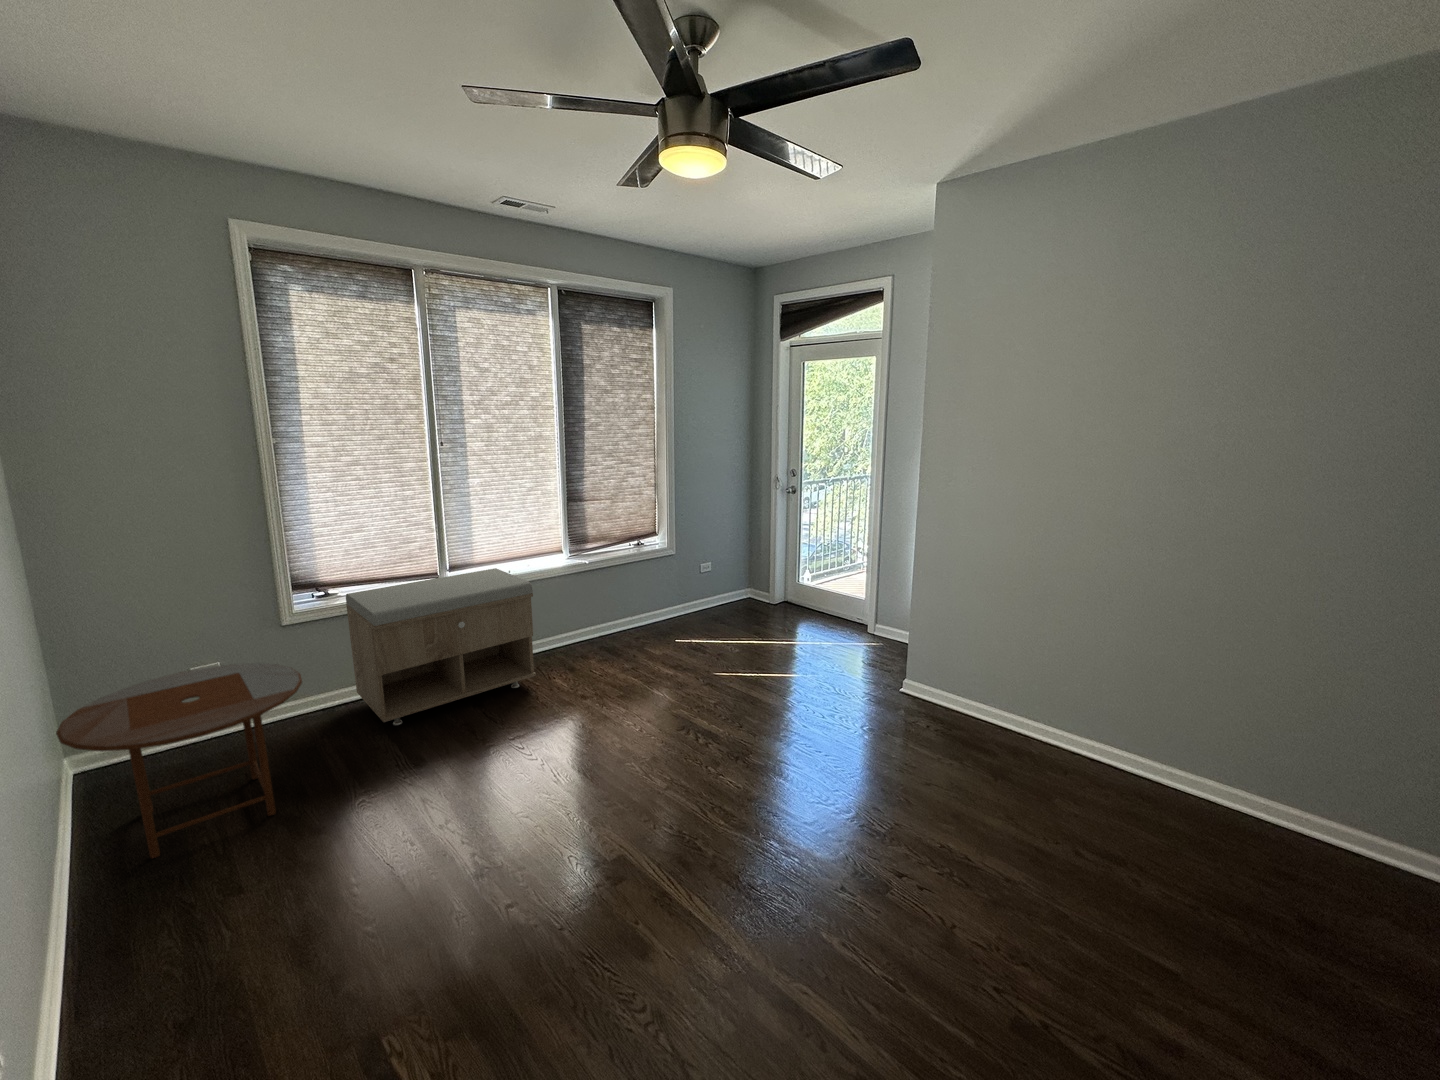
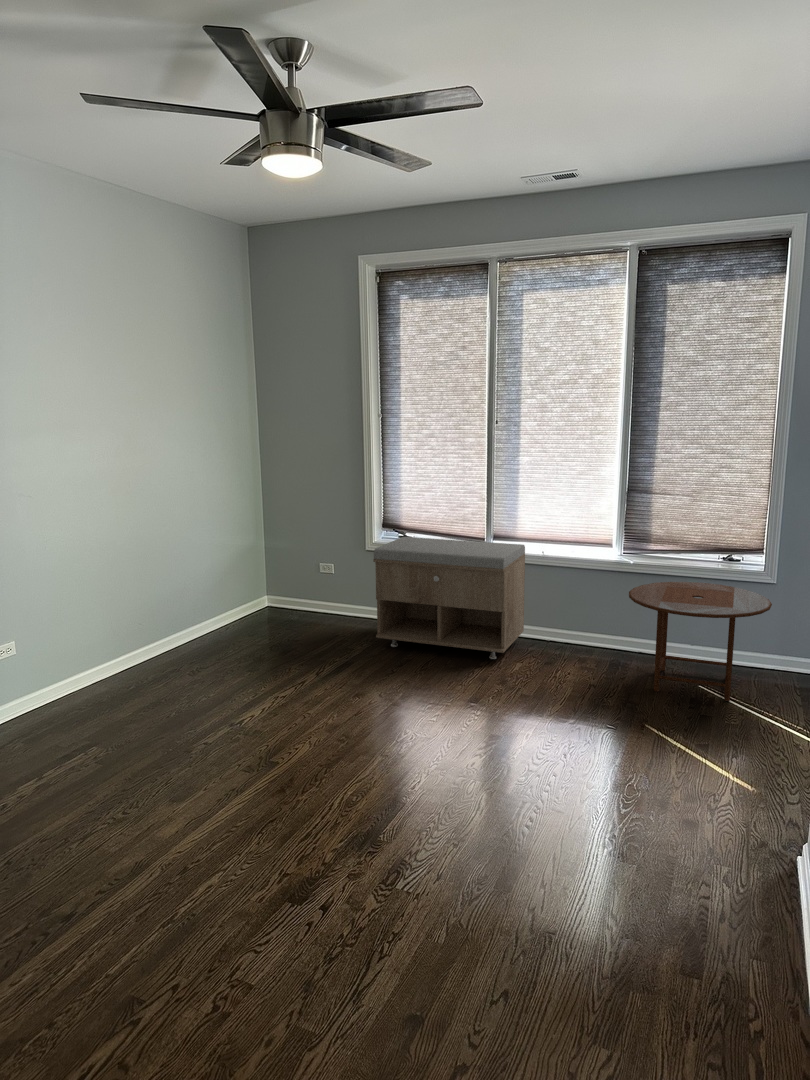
side table: present [56,663,302,858] -> present [629,582,772,701]

